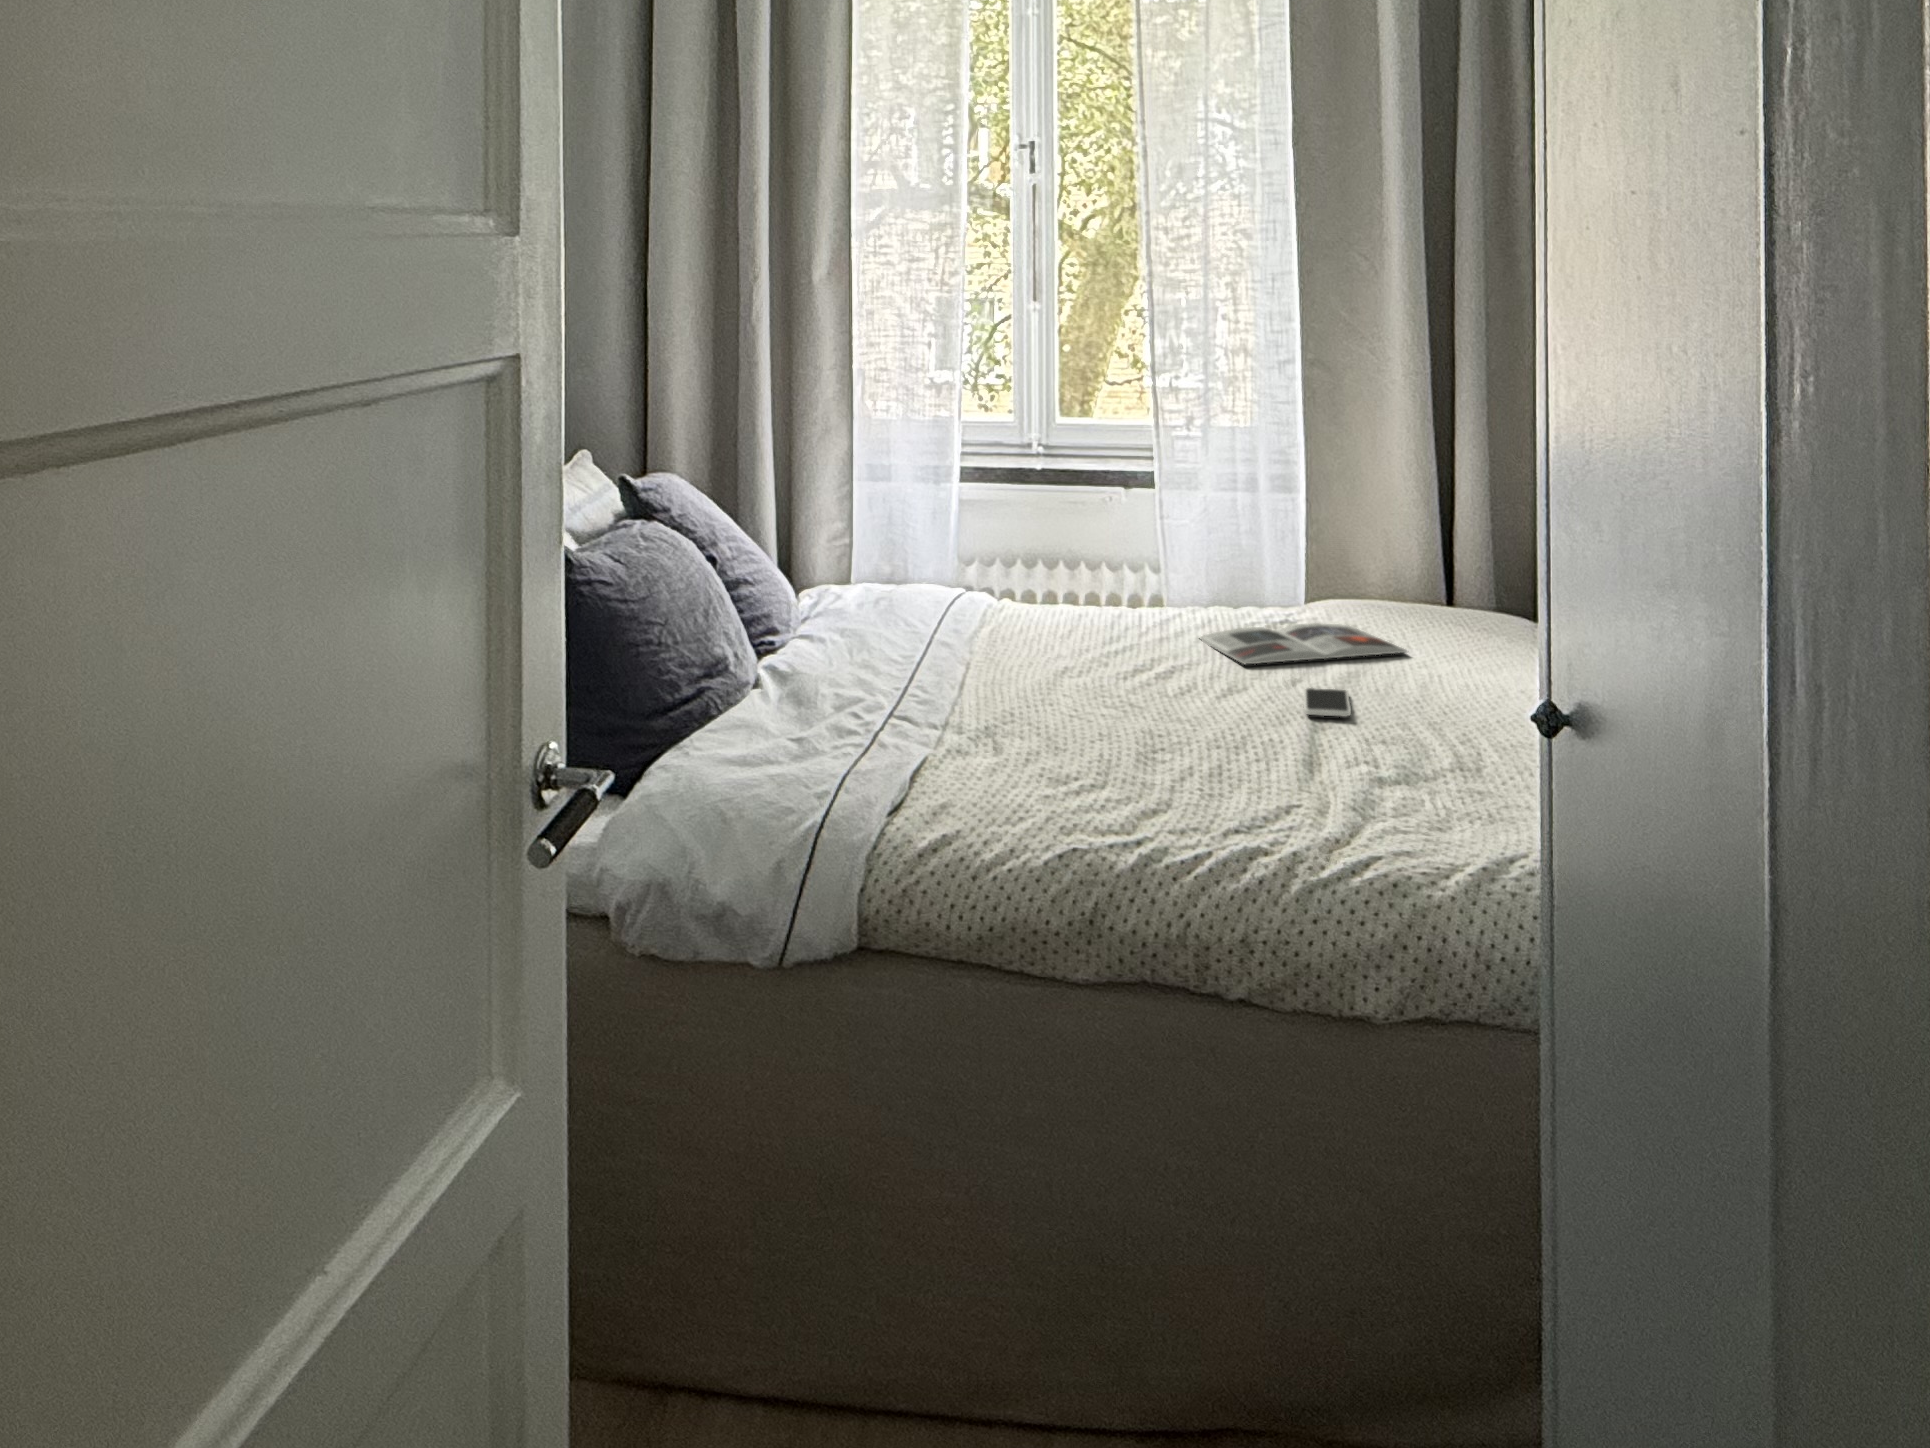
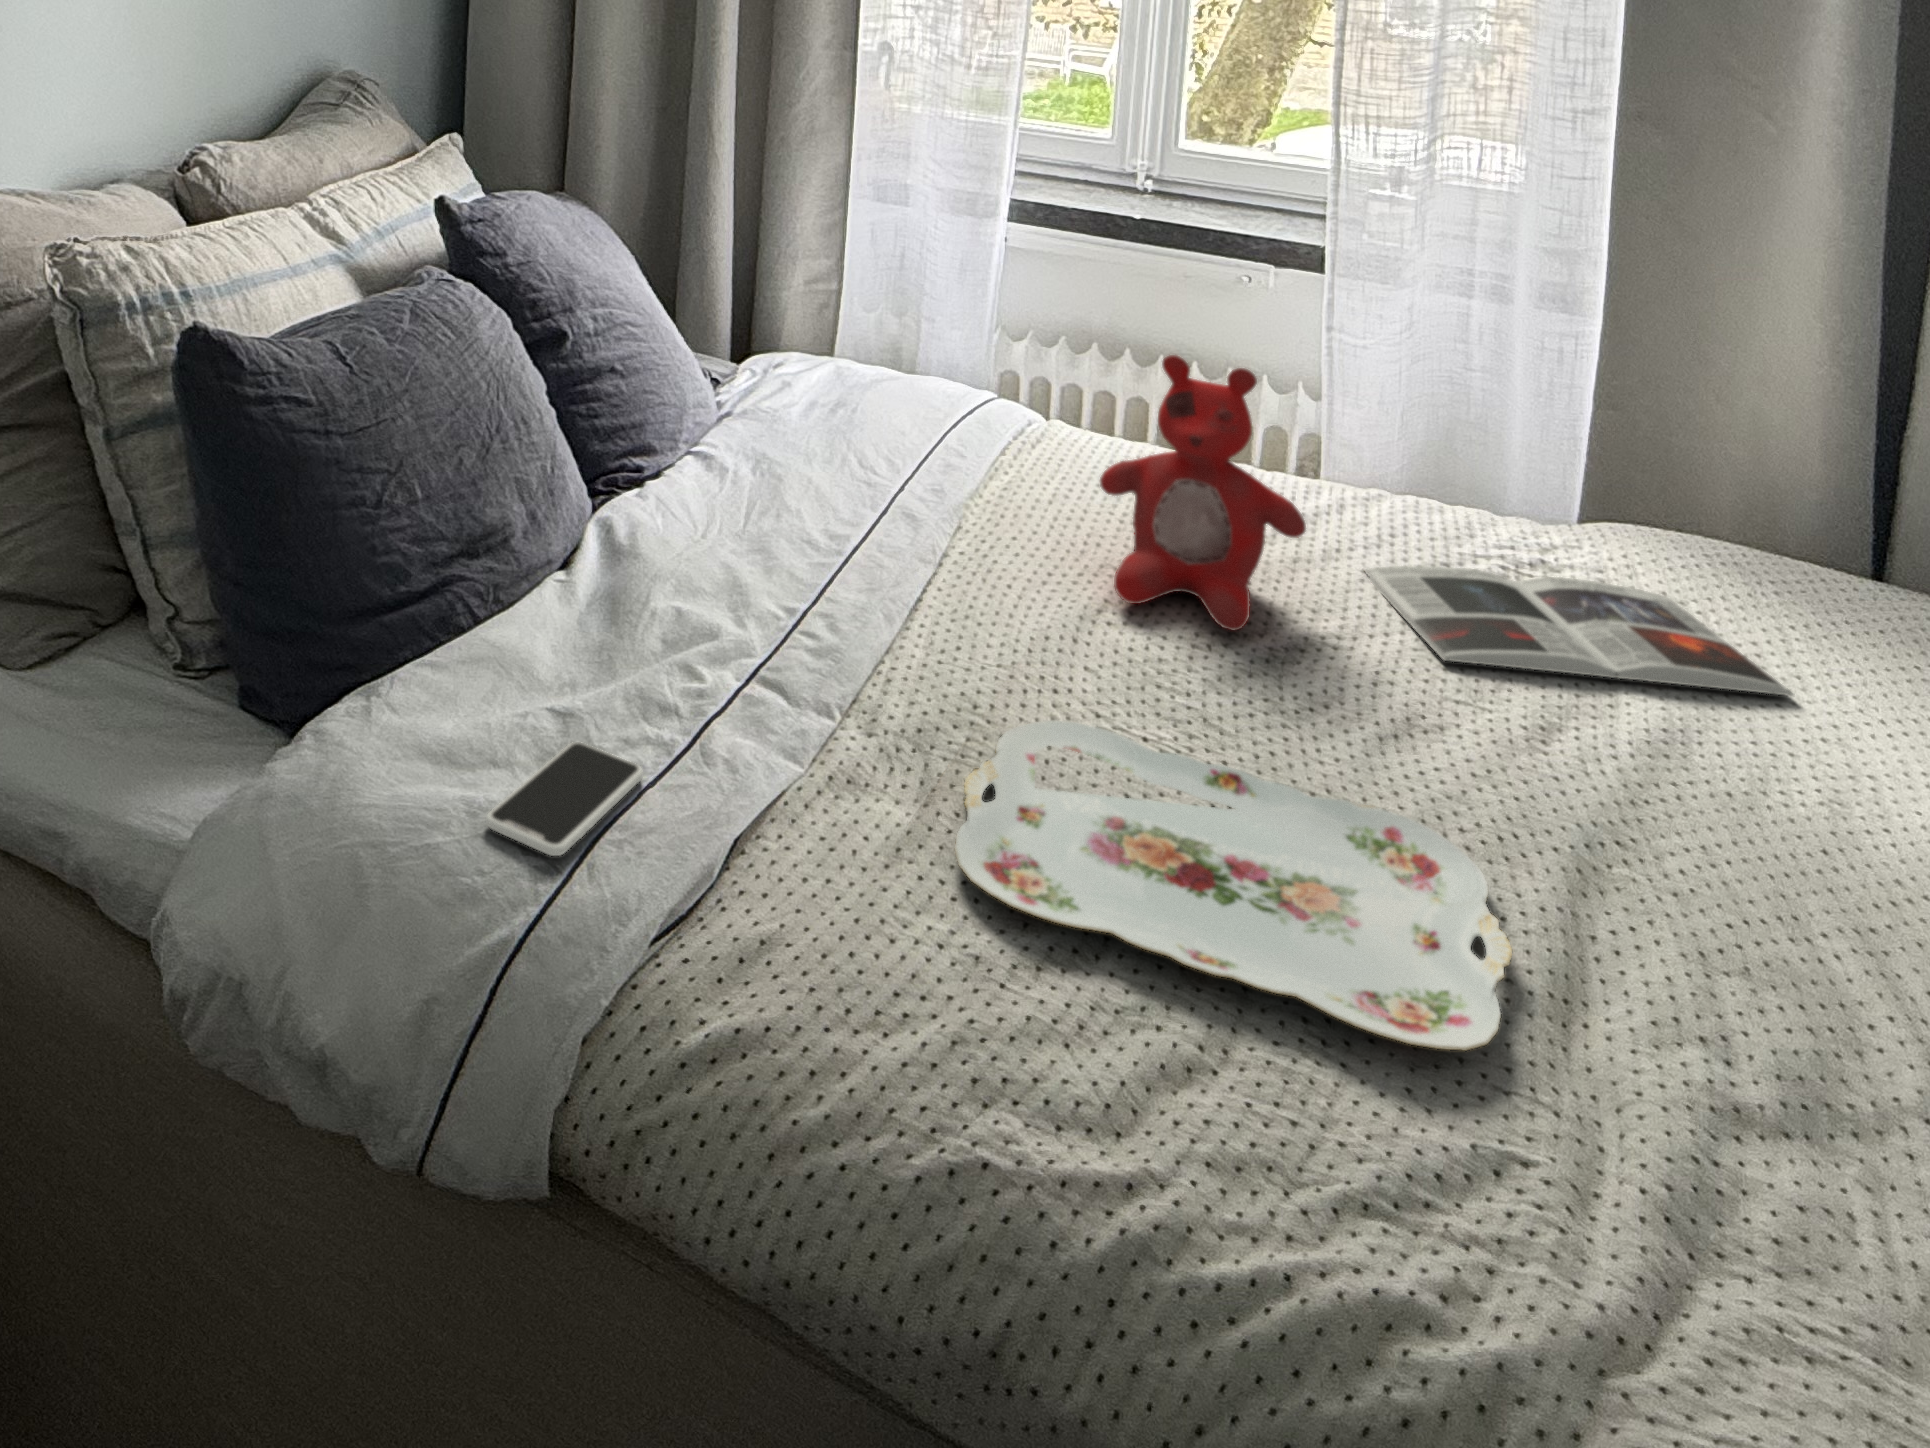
stuffed bear: none [1052,517,1168,669] -> present [1100,355,1306,630]
smartphone: present [1303,688,1351,717] -> present [486,742,643,856]
serving tray: none [1019,713,1286,778] -> present [955,721,1512,1050]

